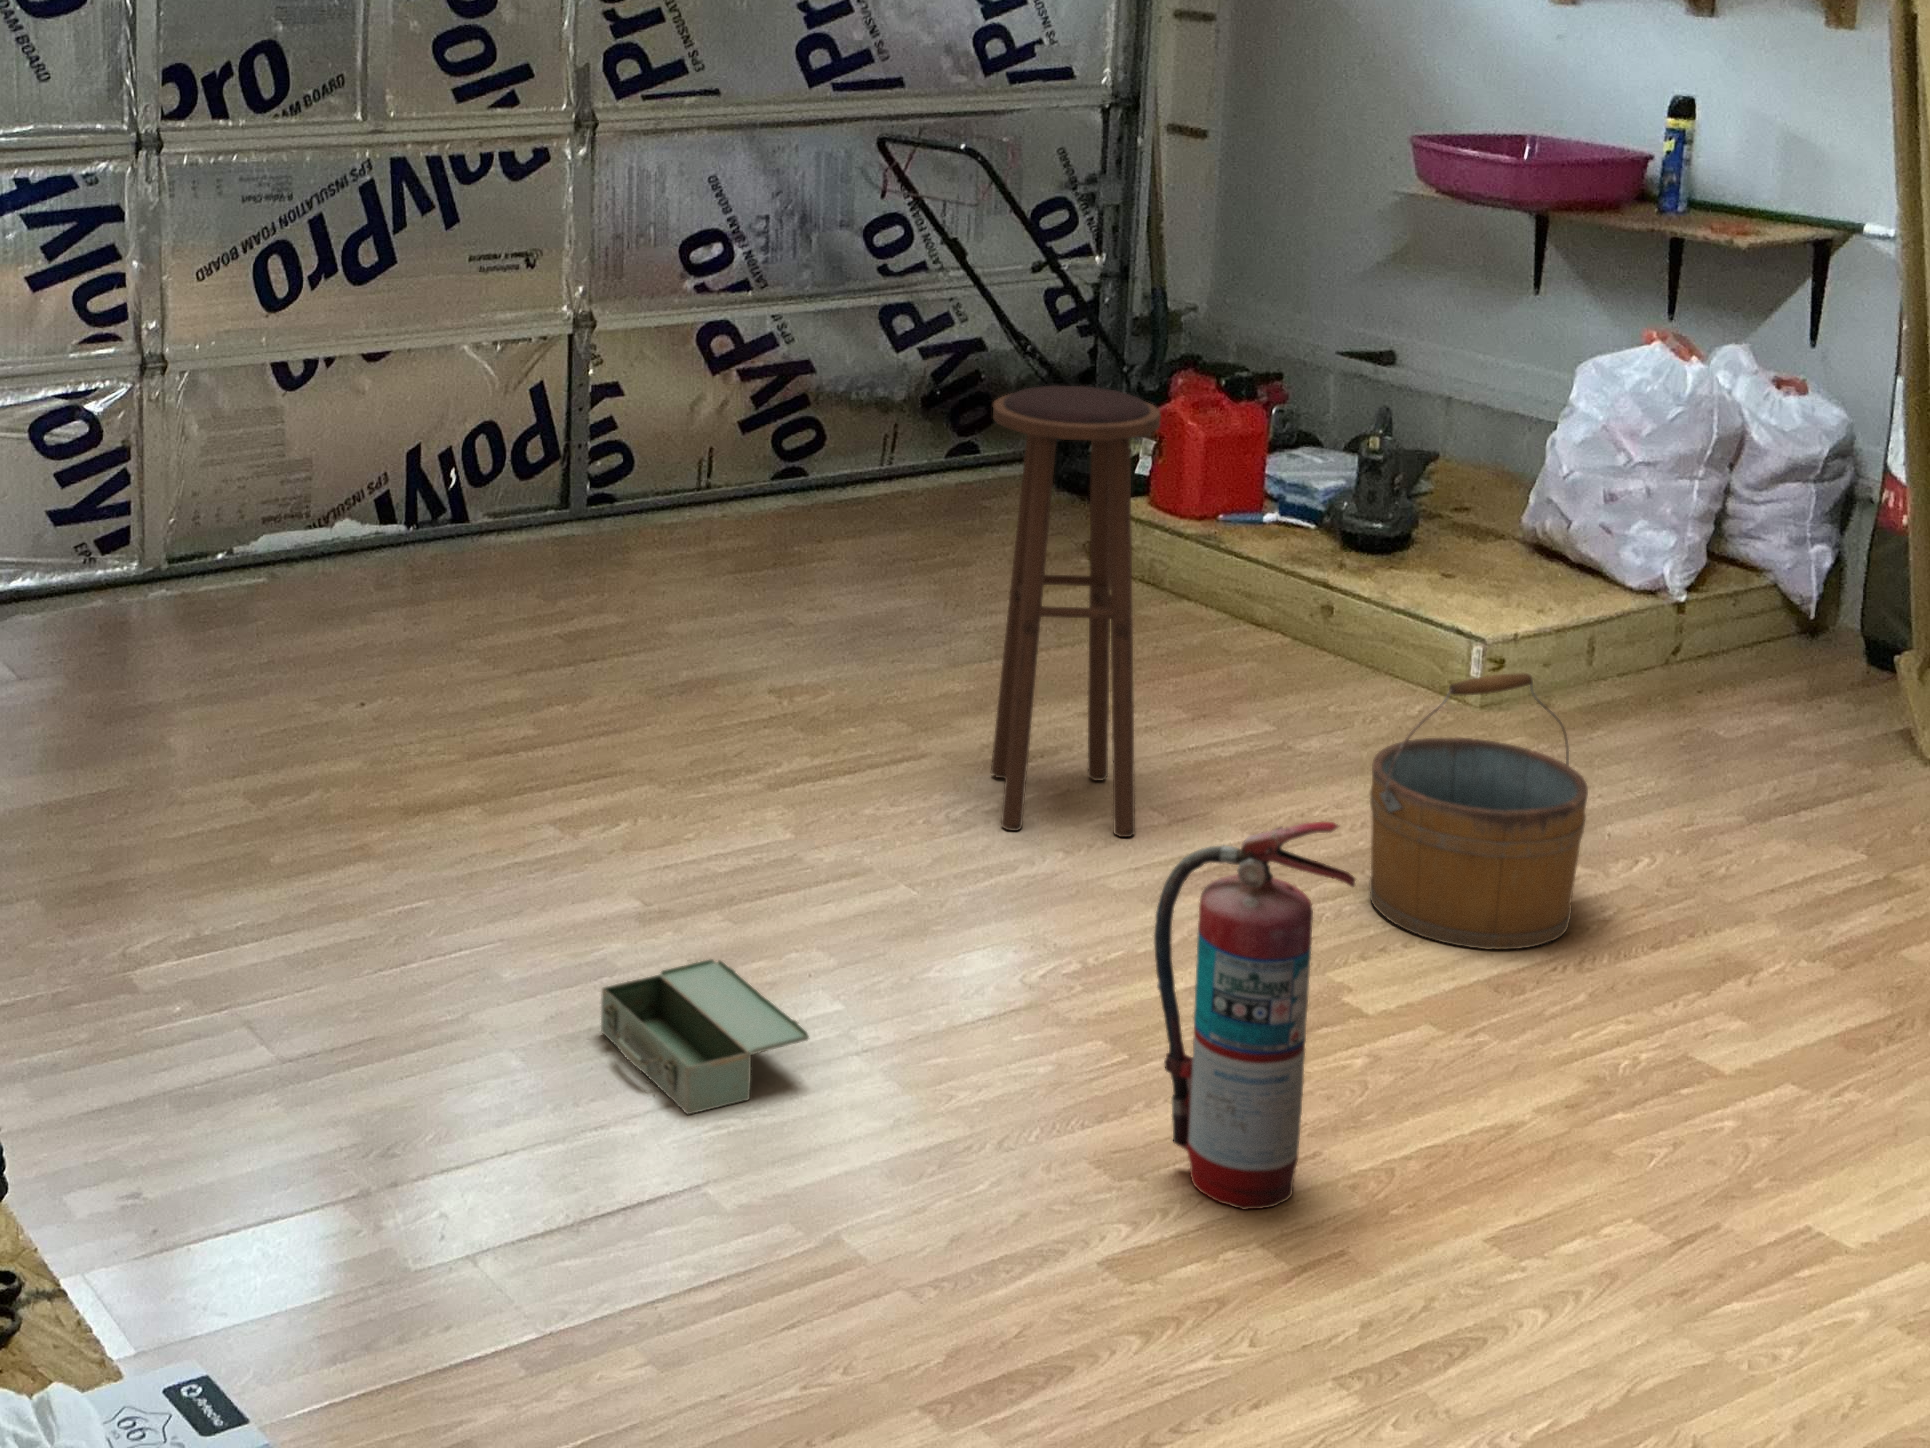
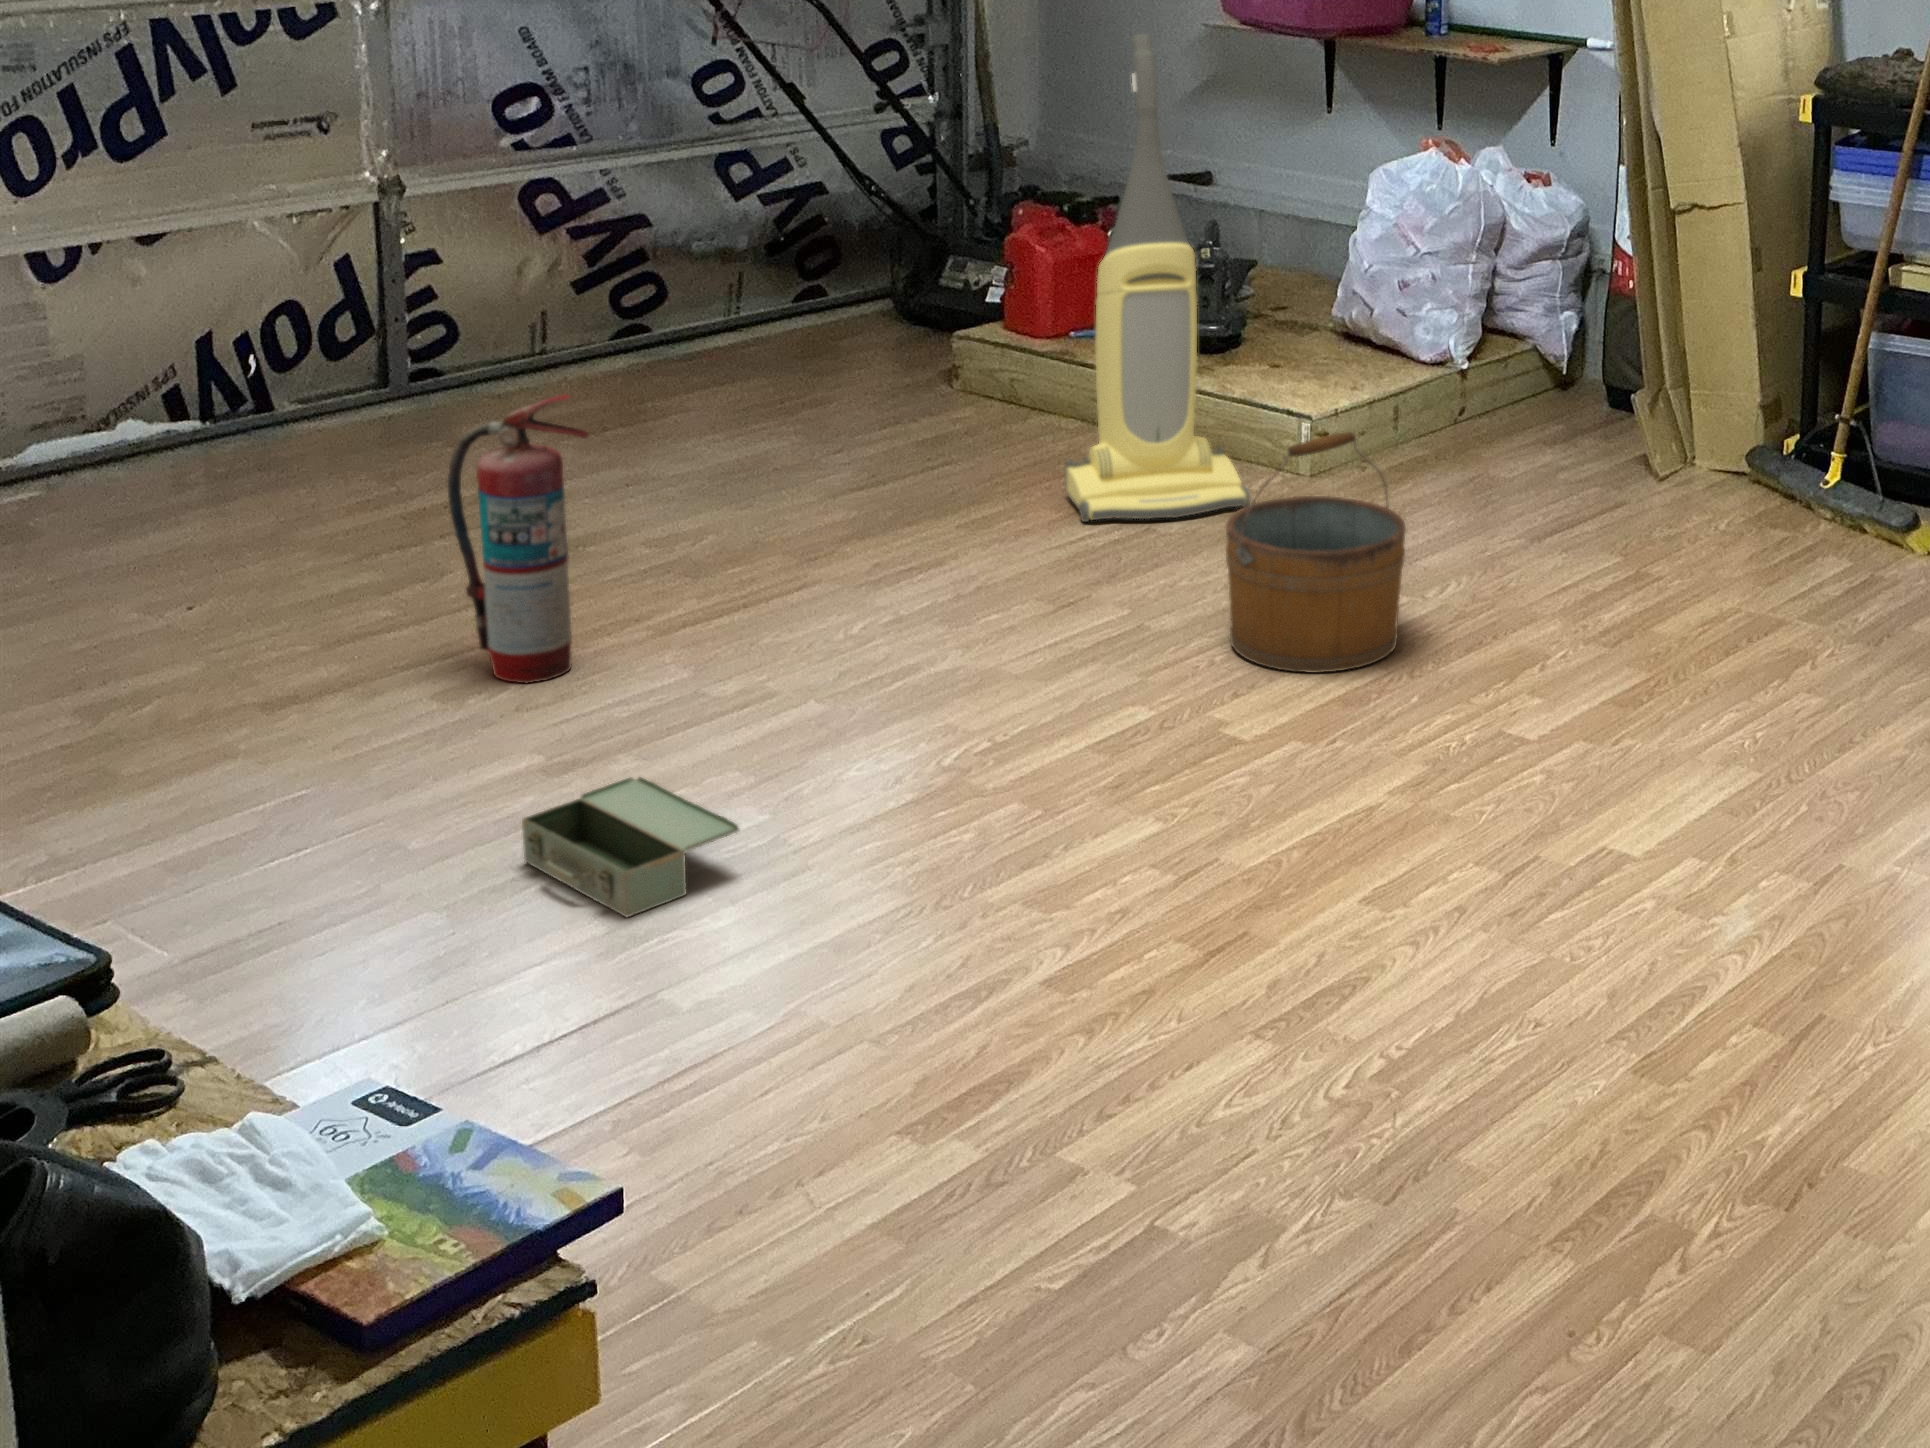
vacuum cleaner: none [1204,206,1409,737] -> present [1065,34,1250,522]
stool: present [991,386,1161,837] -> none [857,210,1018,632]
fire extinguisher: present [1154,822,1355,1210] -> present [448,395,588,683]

